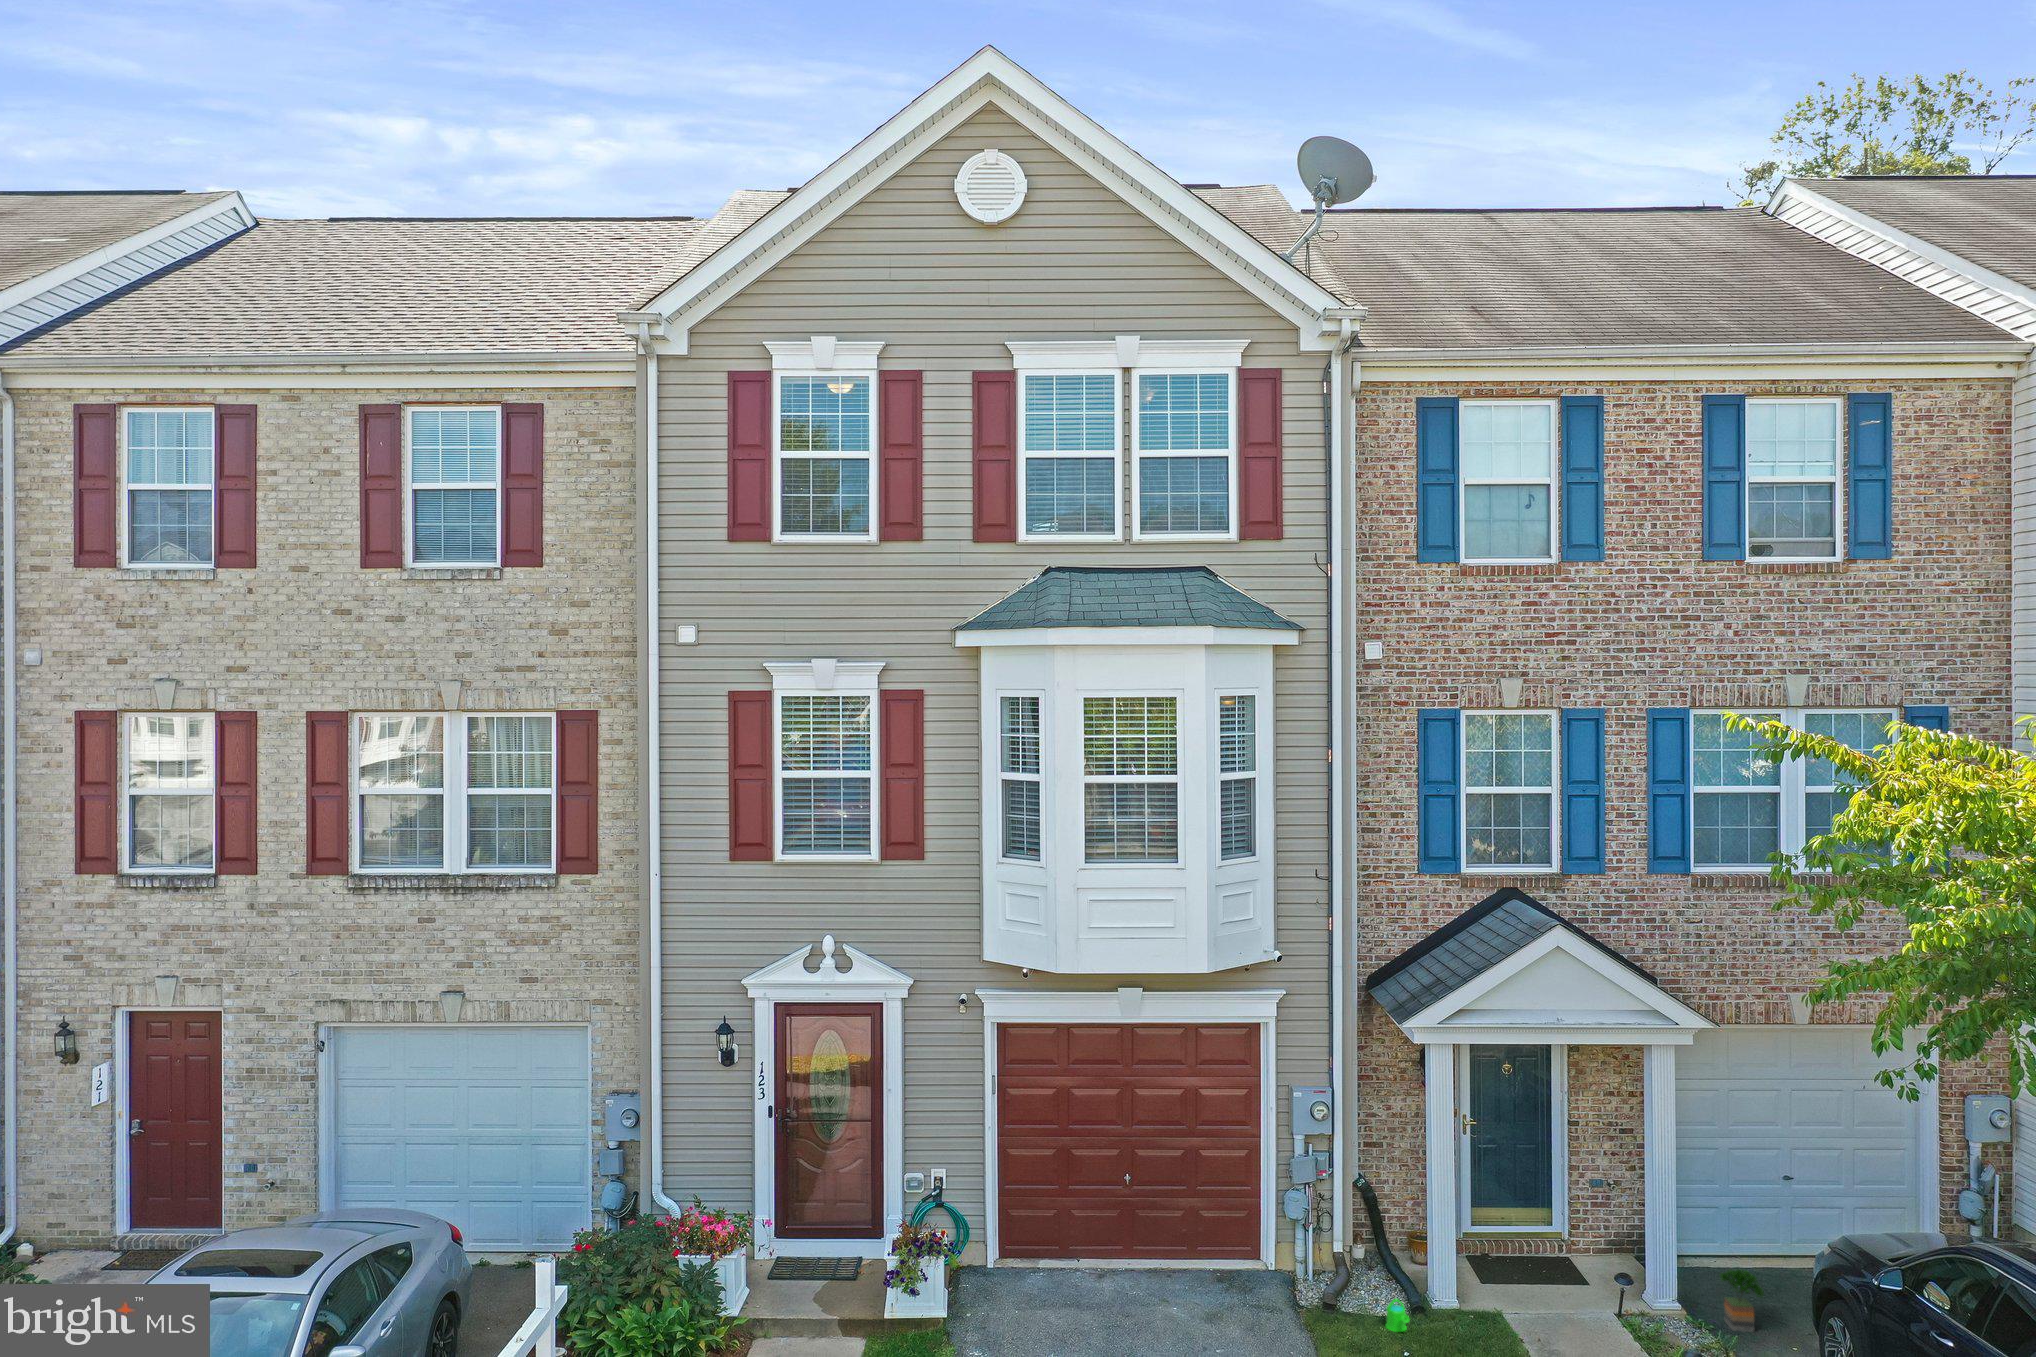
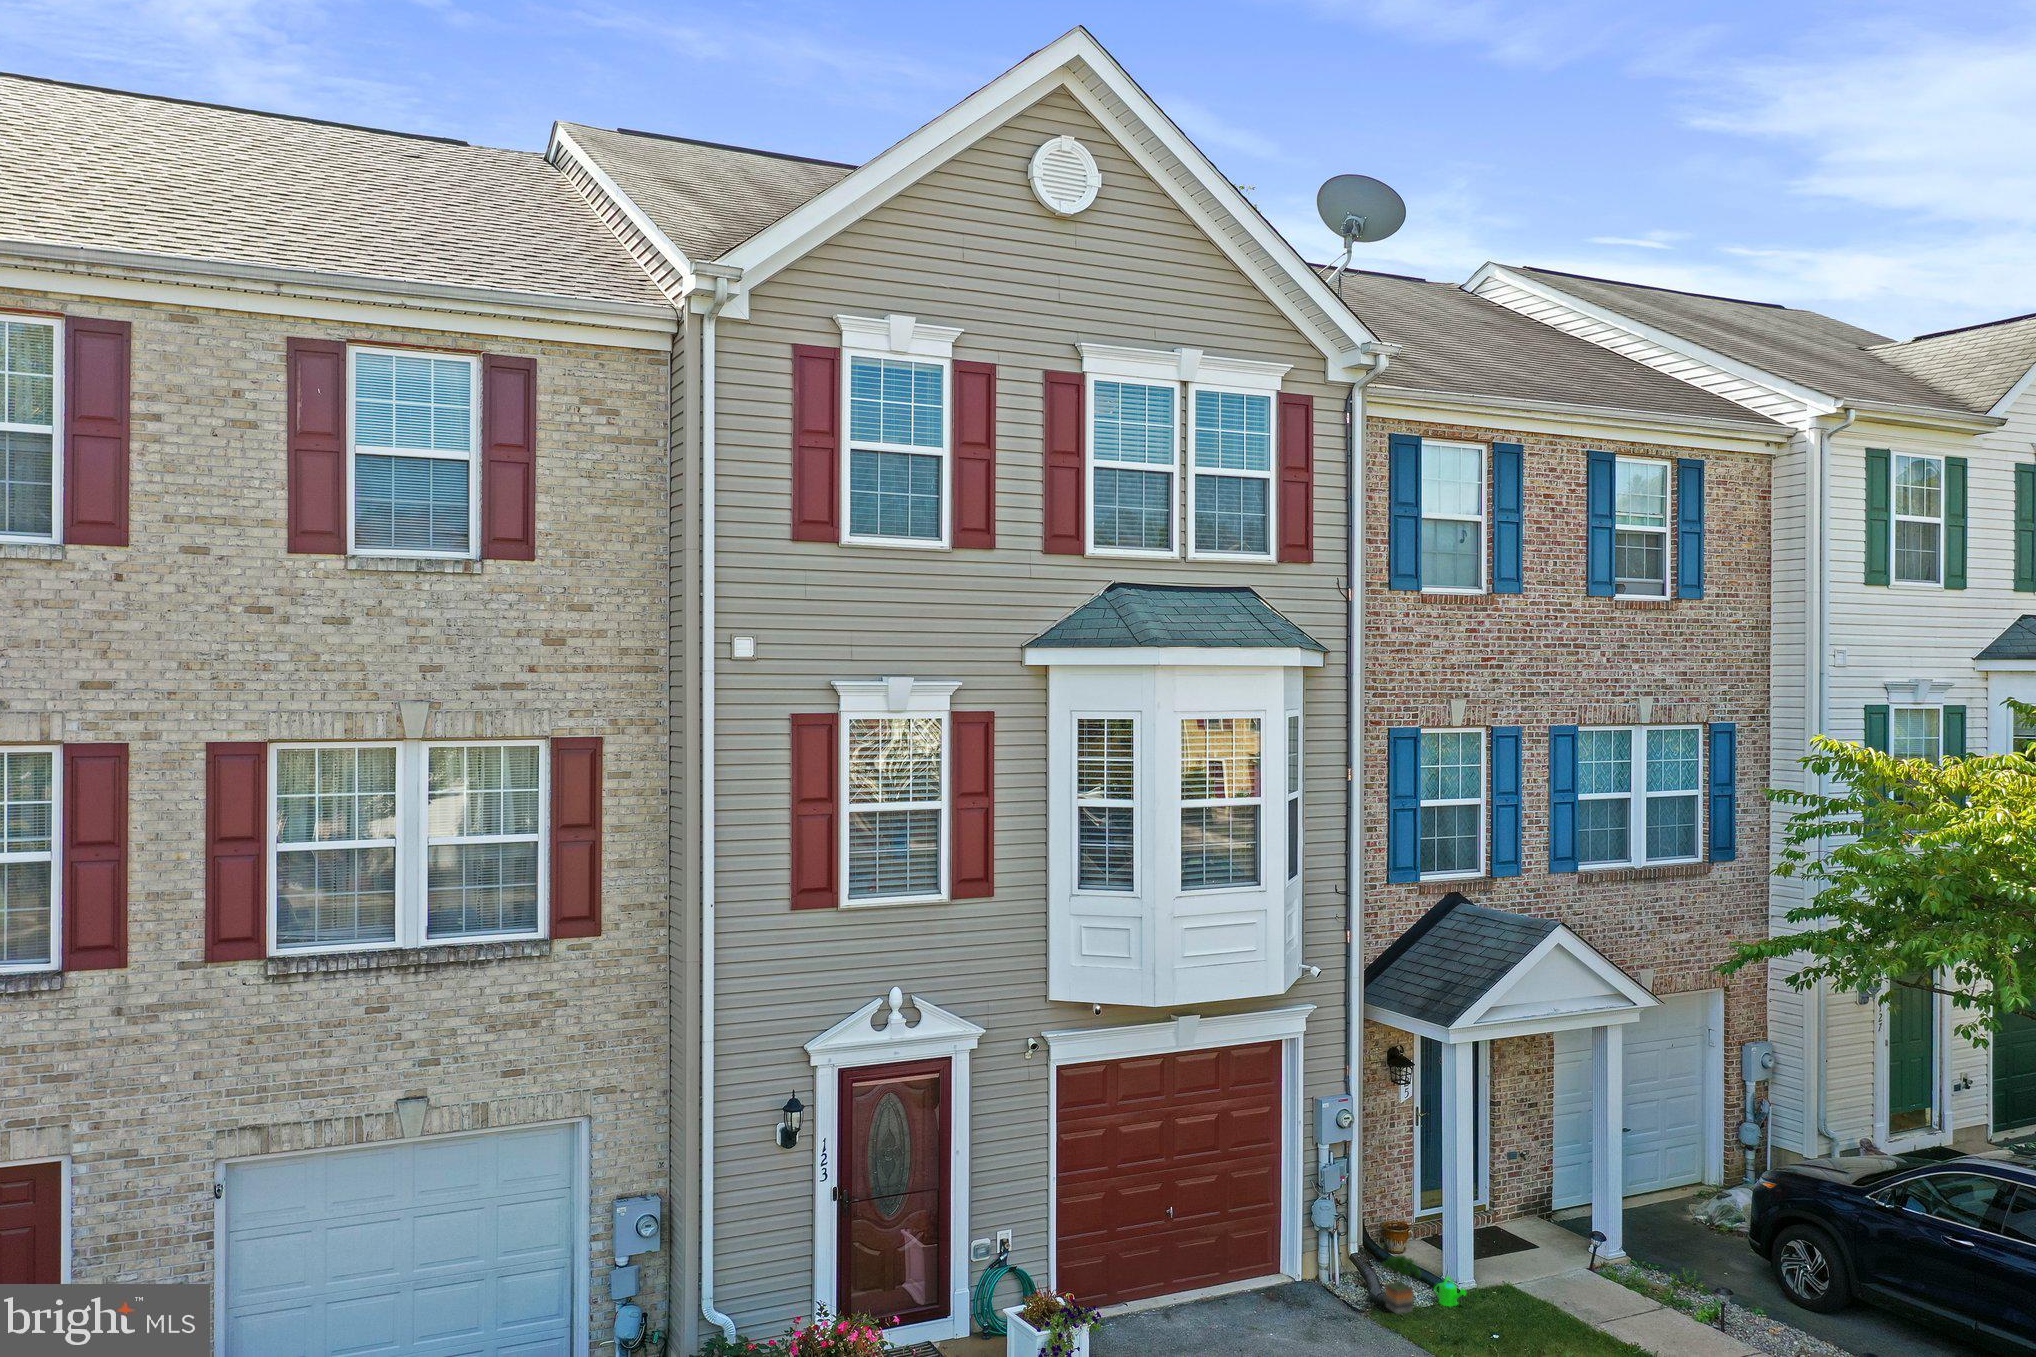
potted tree: present [1720,1269,1764,1332] -> present [1382,1255,1421,1314]

